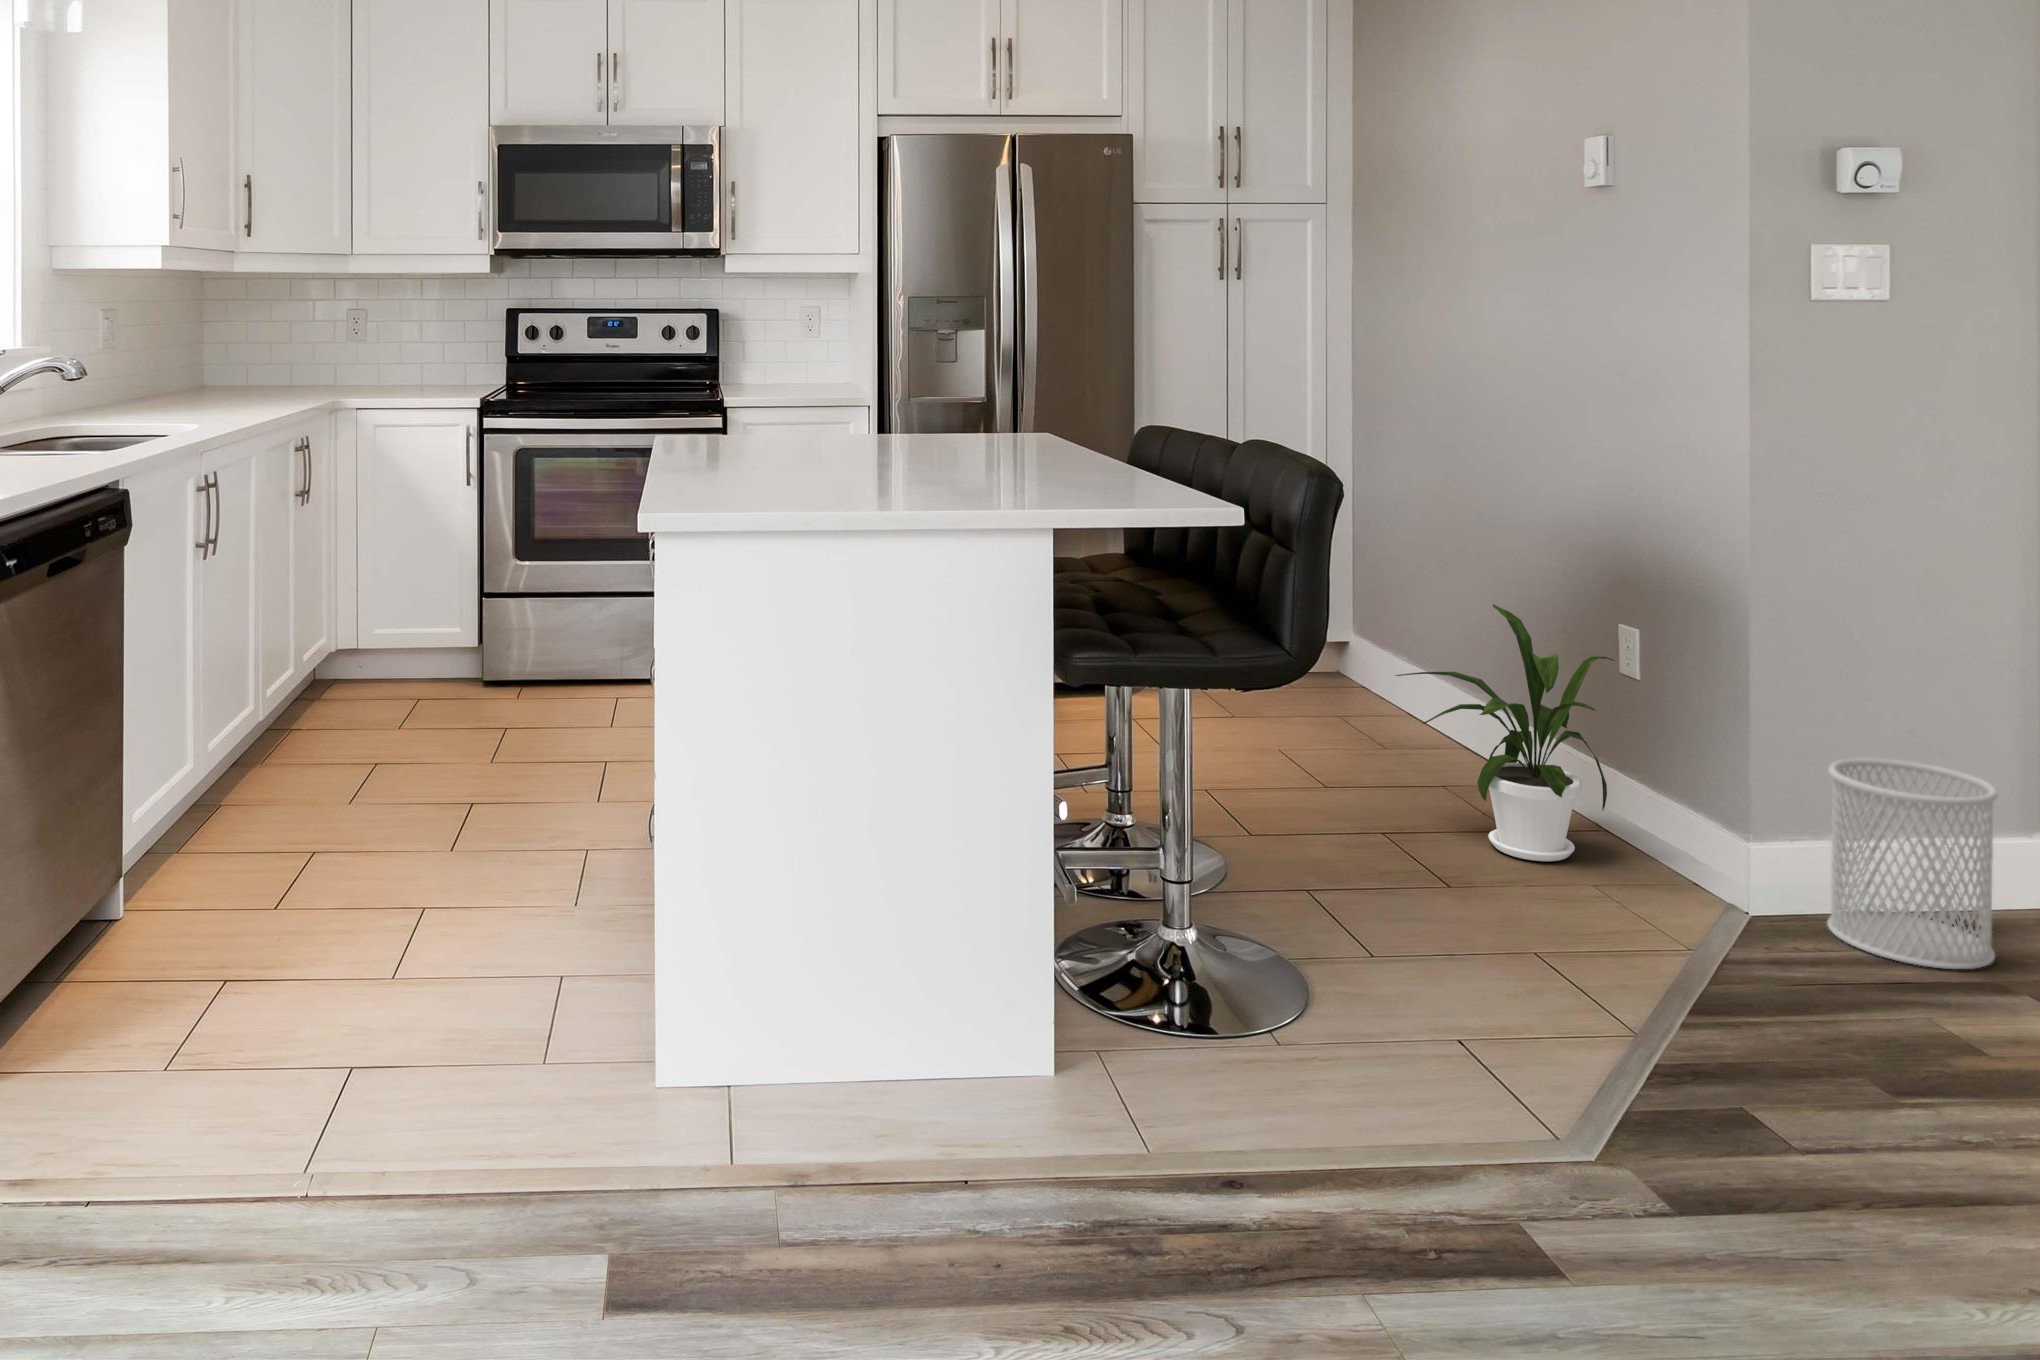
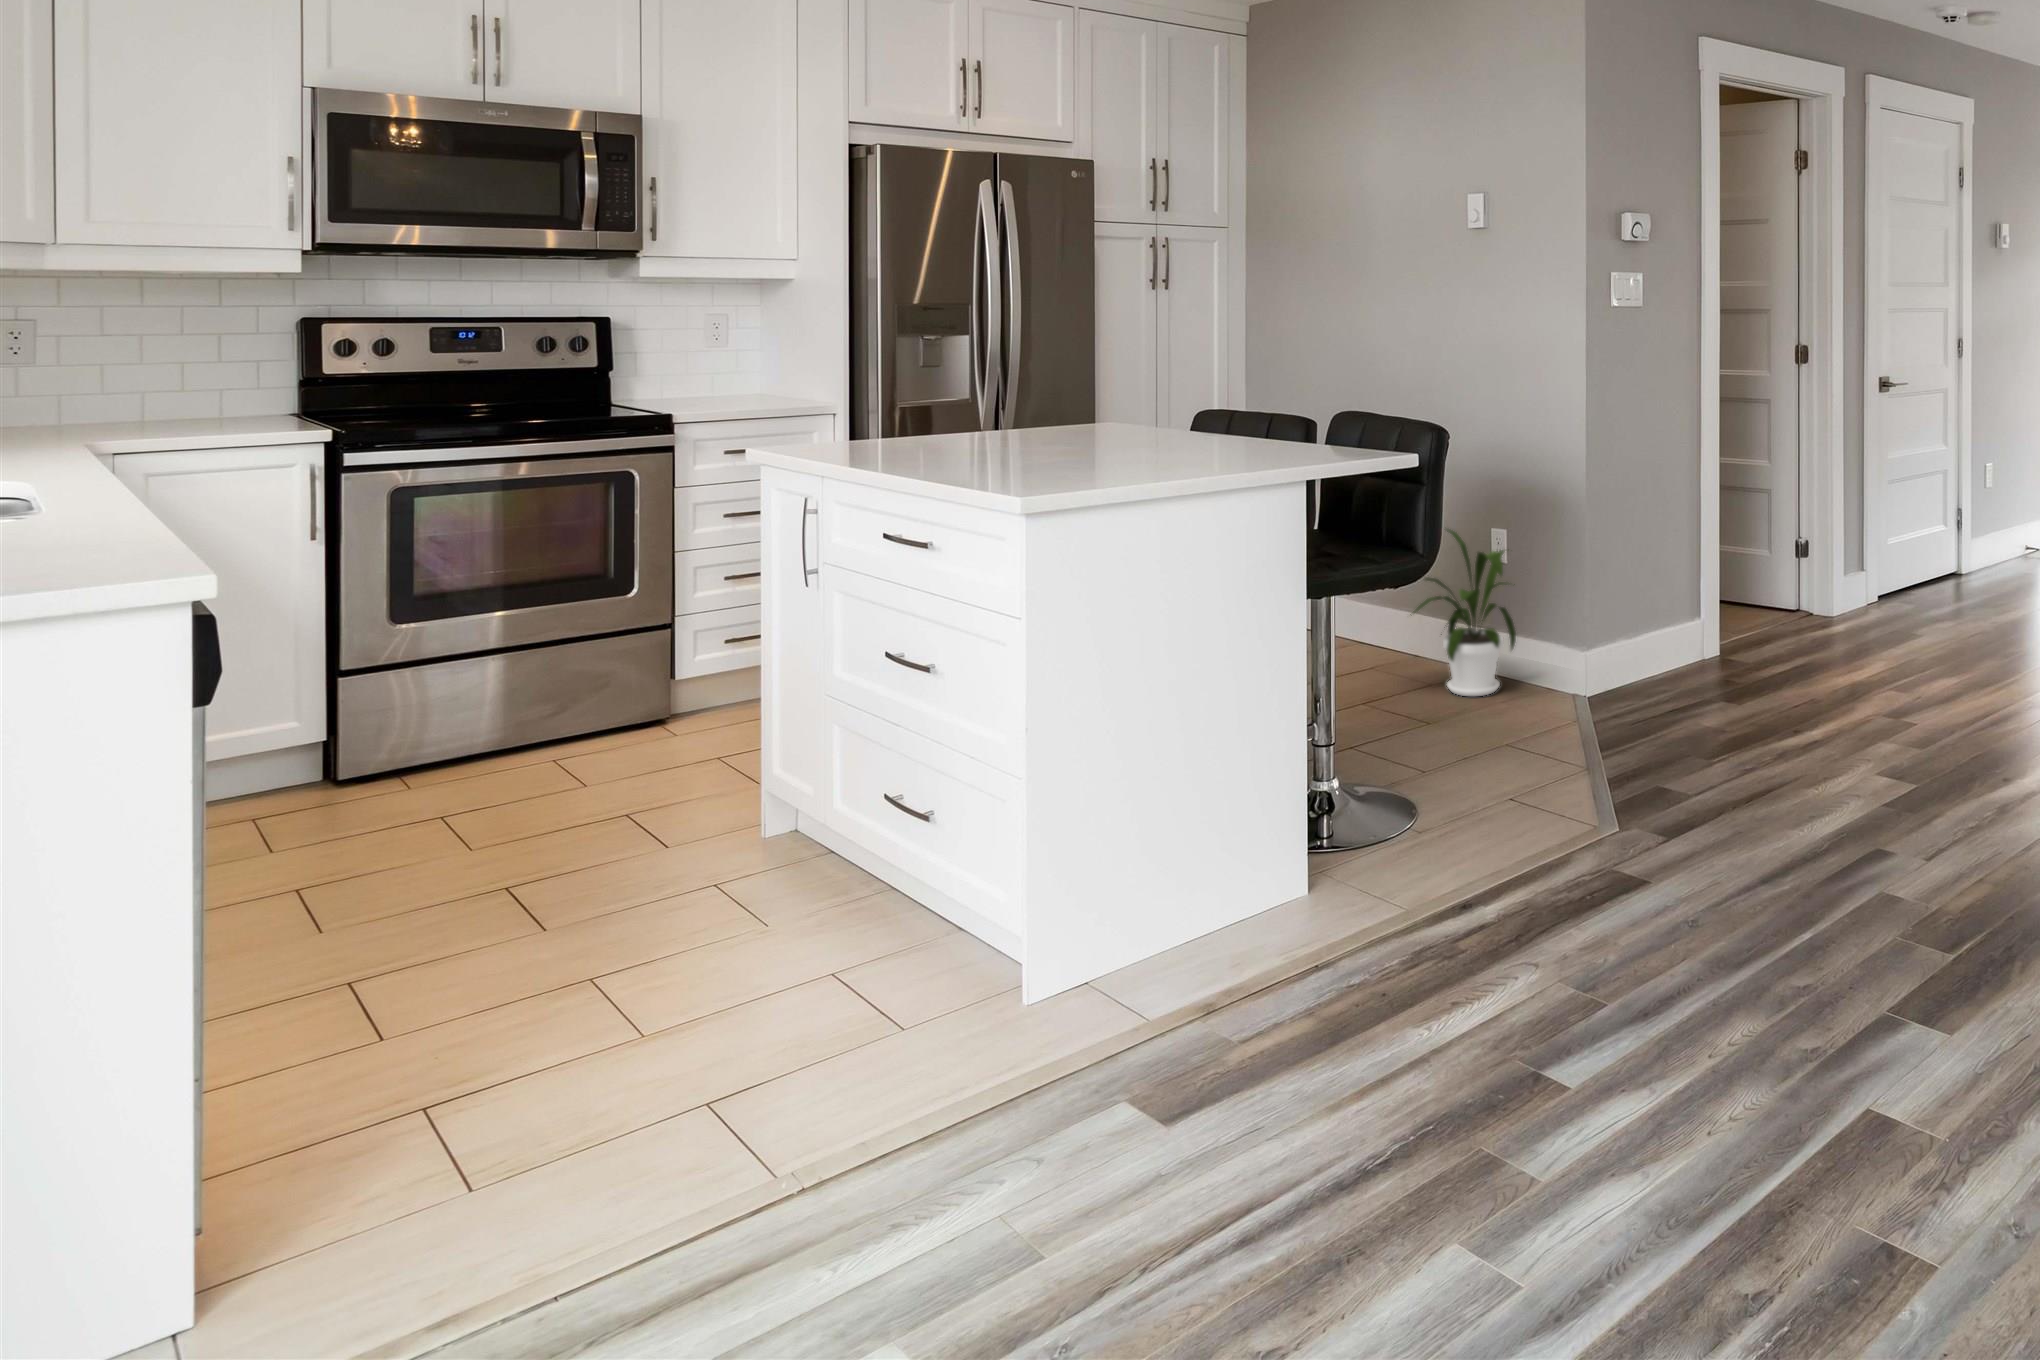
wastebasket: present [1827,758,1998,969] -> none [1644,583,1725,700]

